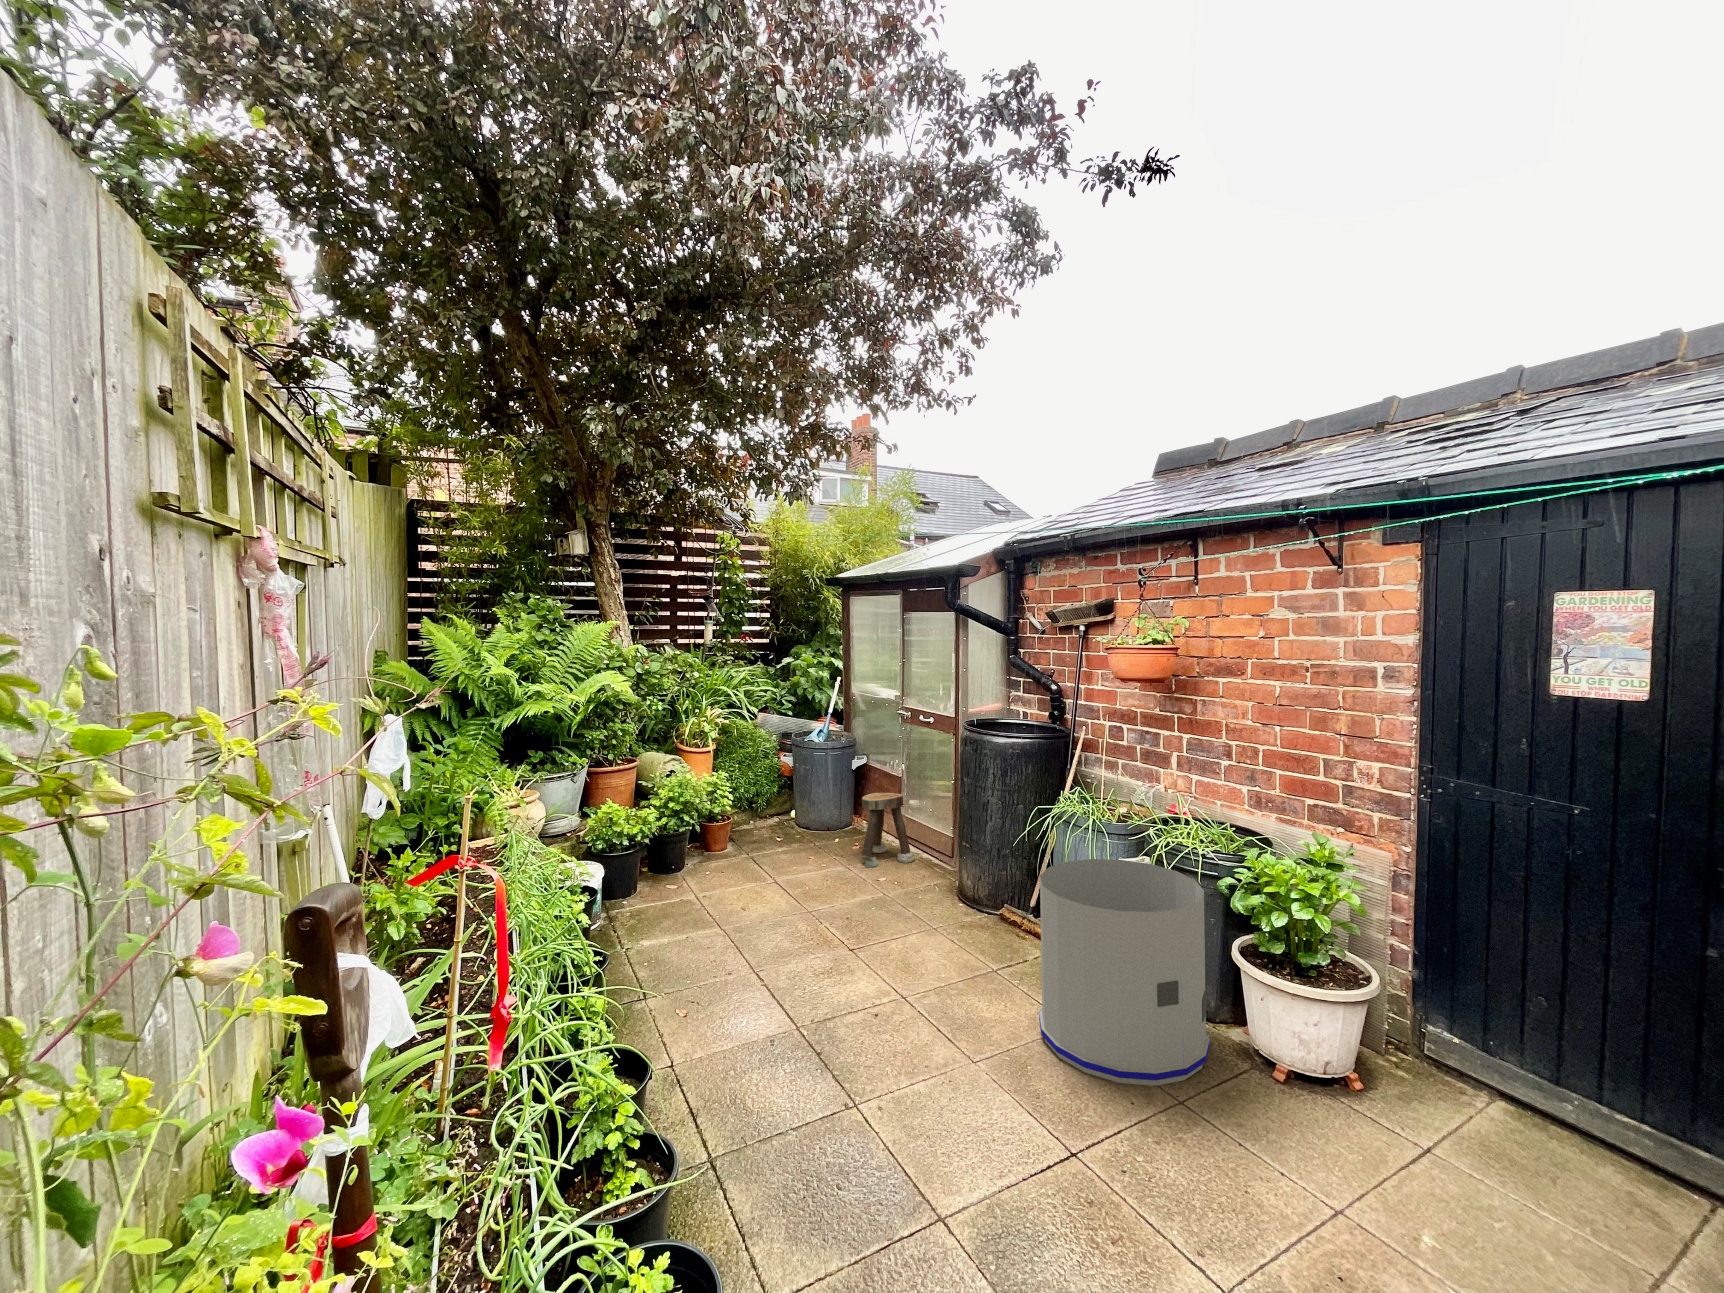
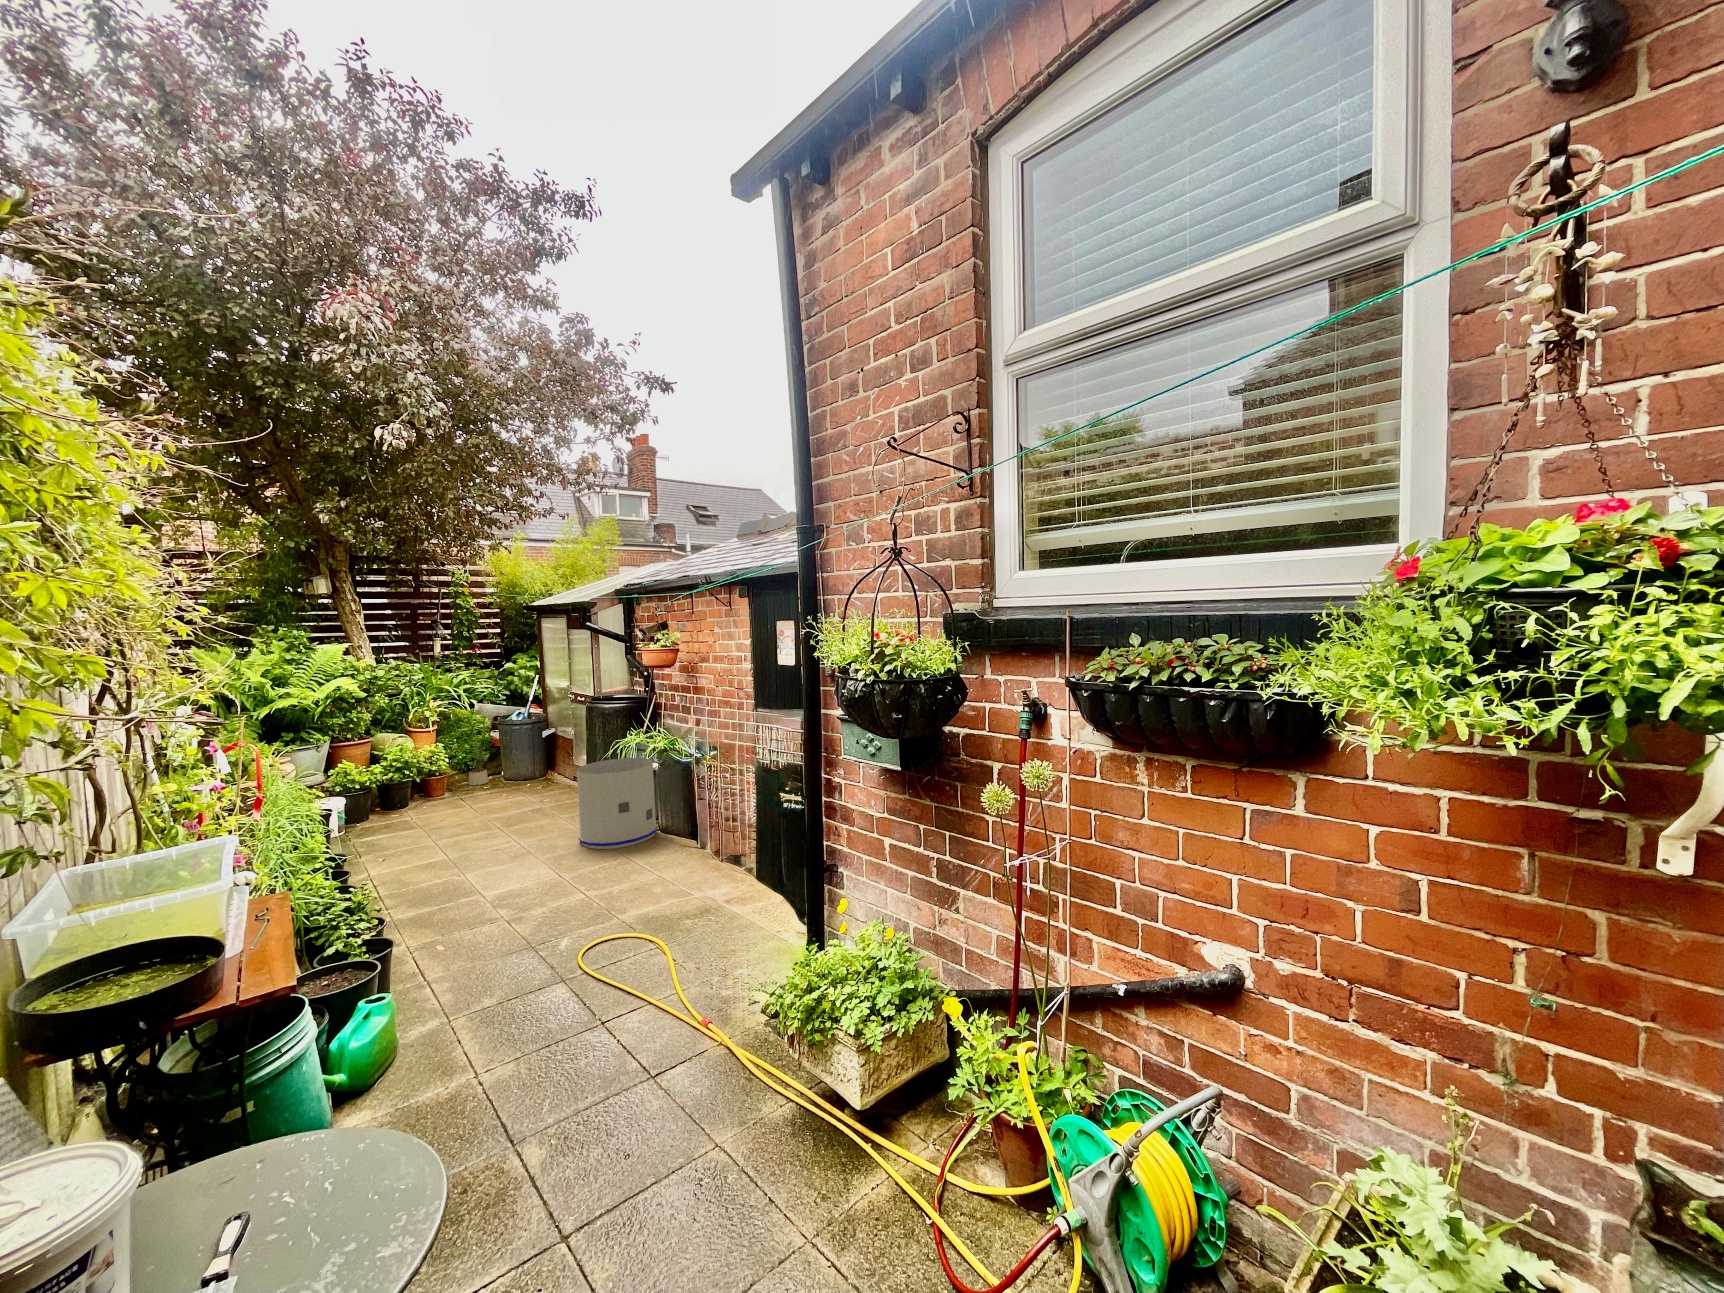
potted plant: none [756,774,787,841] -> present [467,742,488,785]
stool: present [862,793,915,868] -> none [535,746,572,792]

